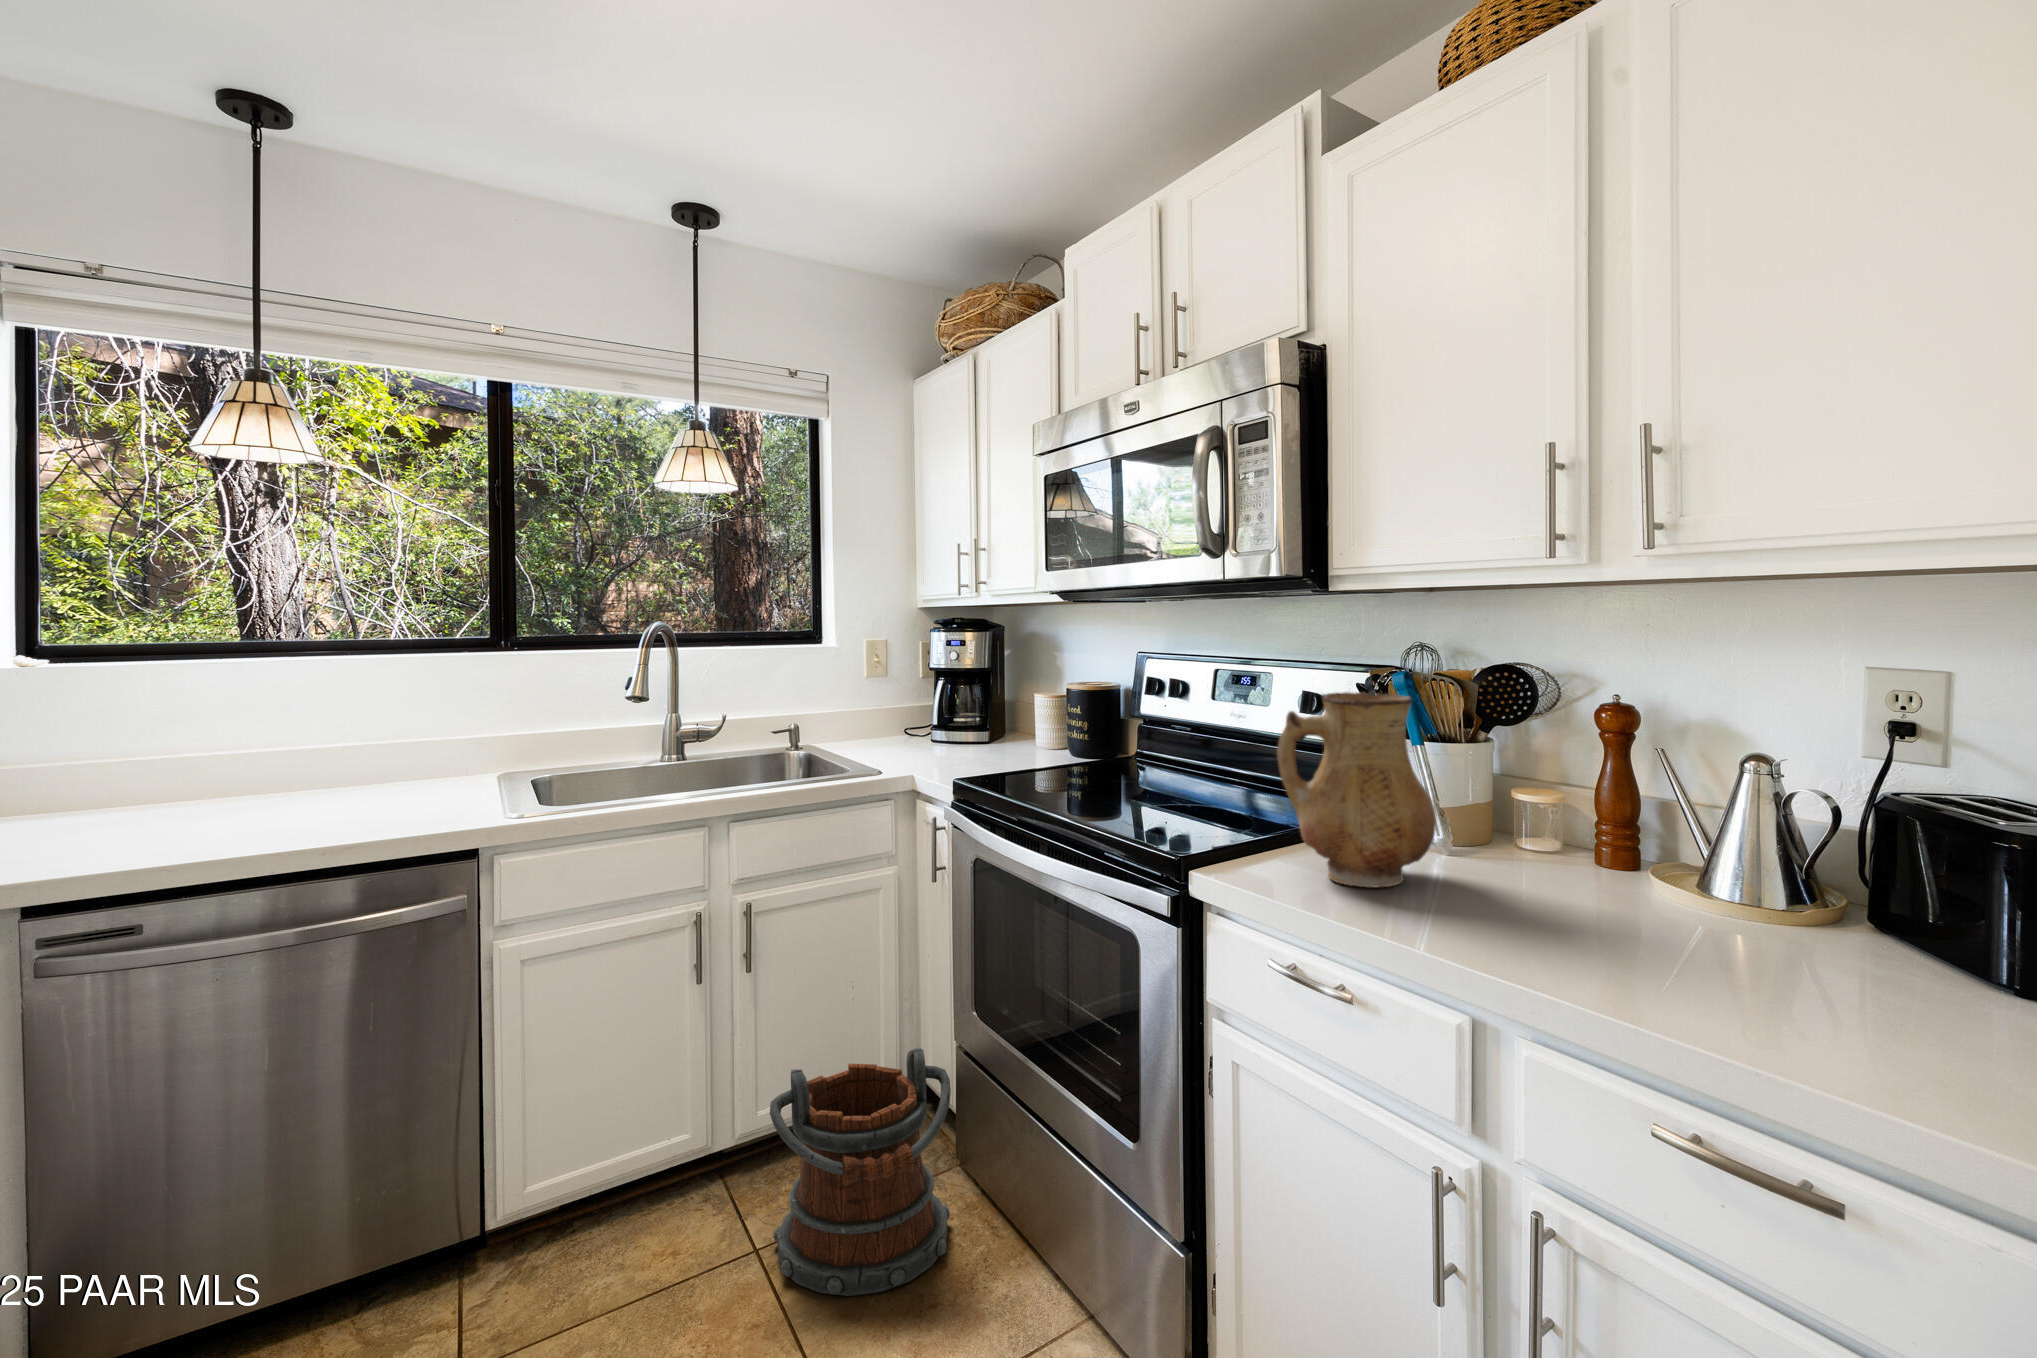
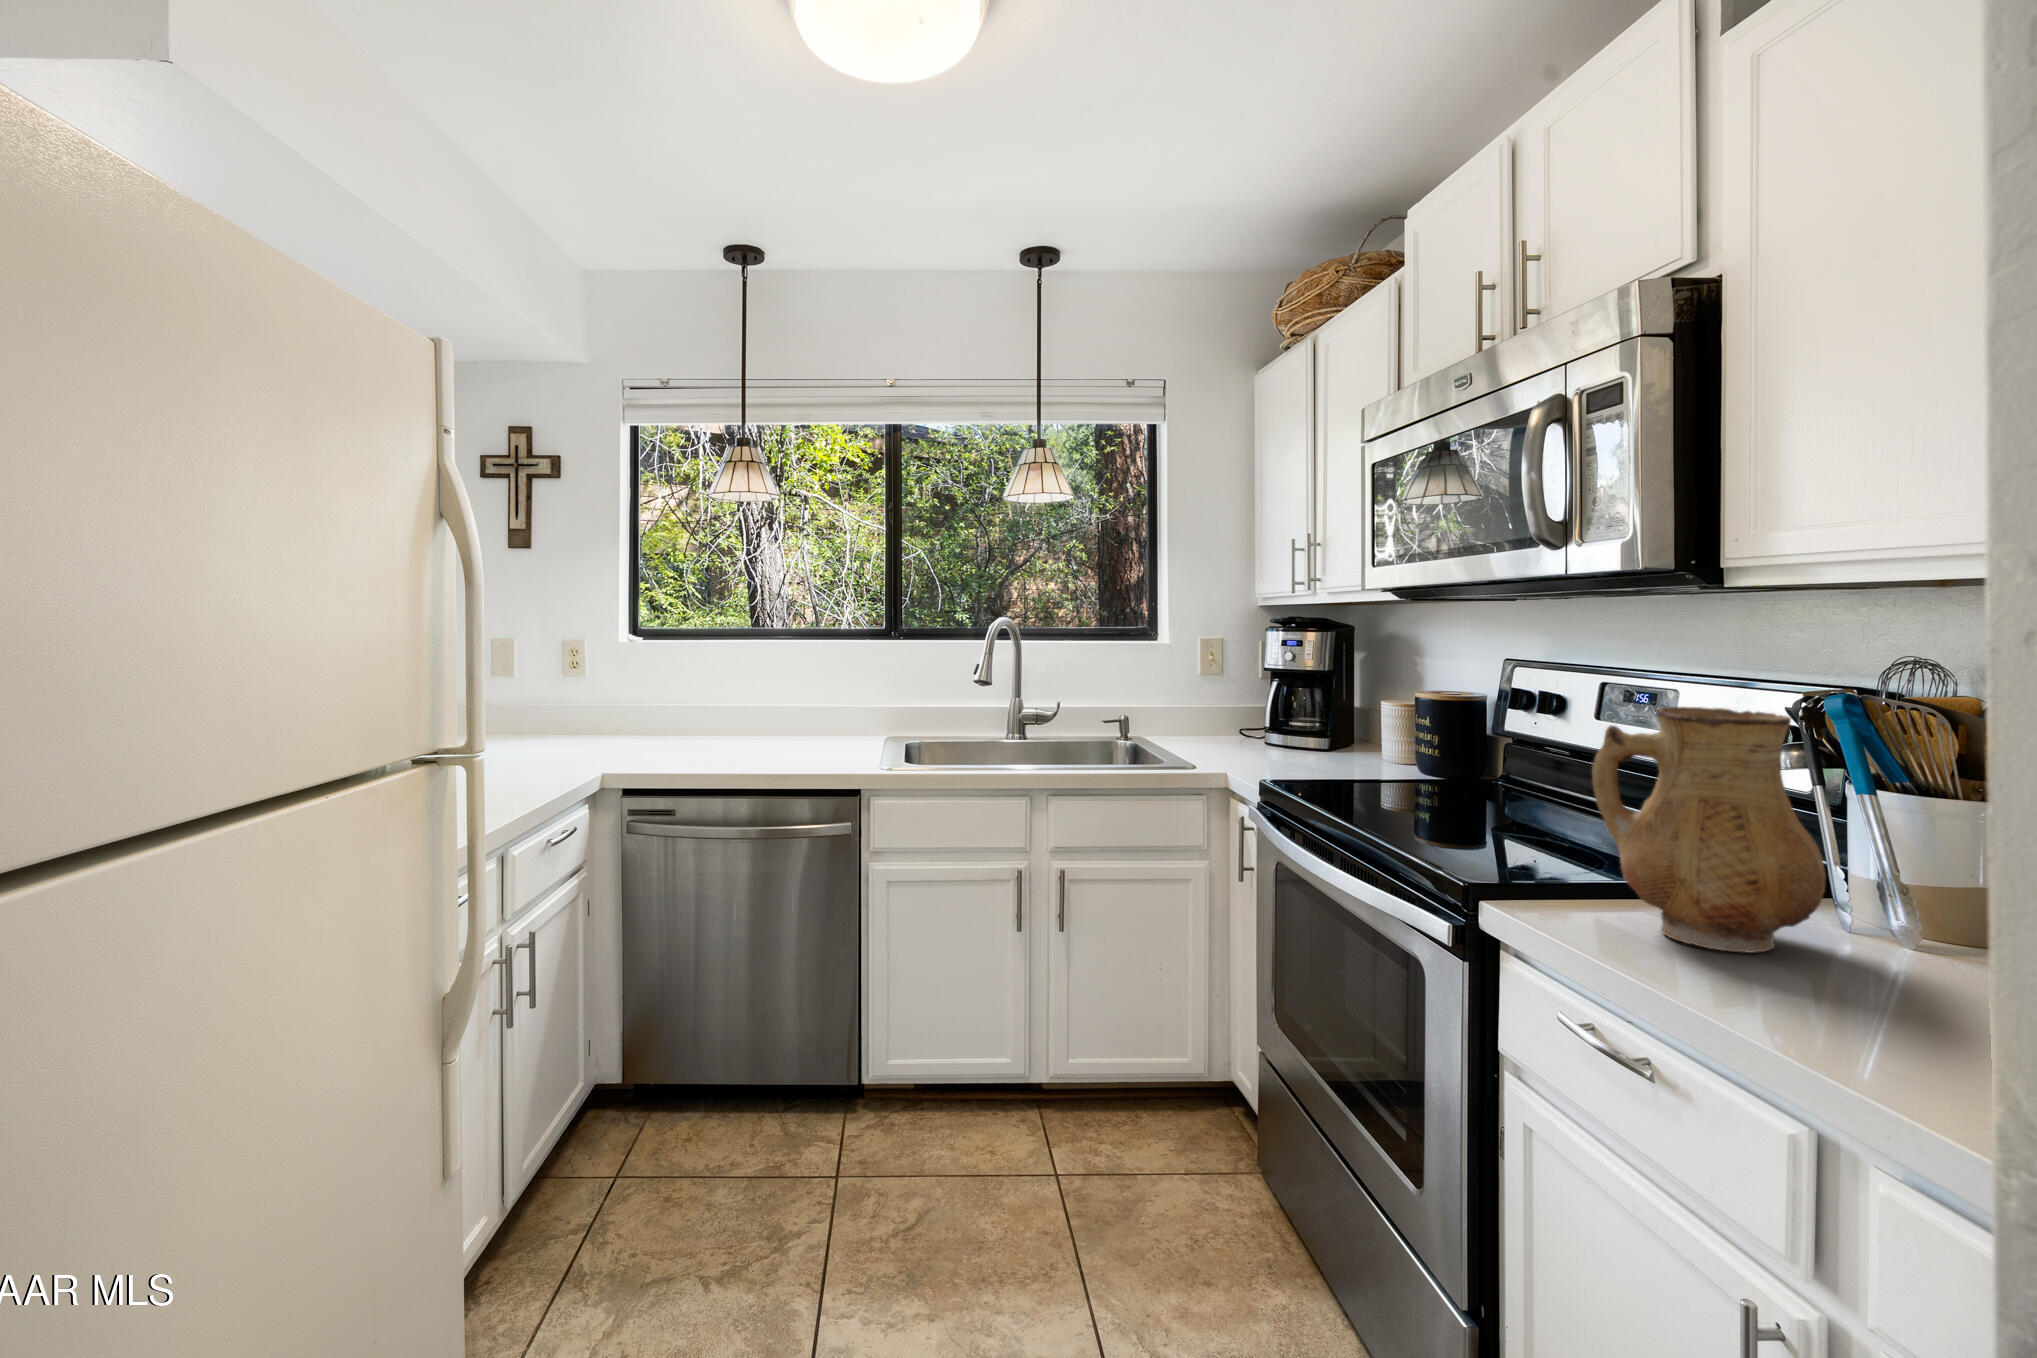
bucket: present [770,1048,951,1296] -> none [1060,1036,1240,1270]

